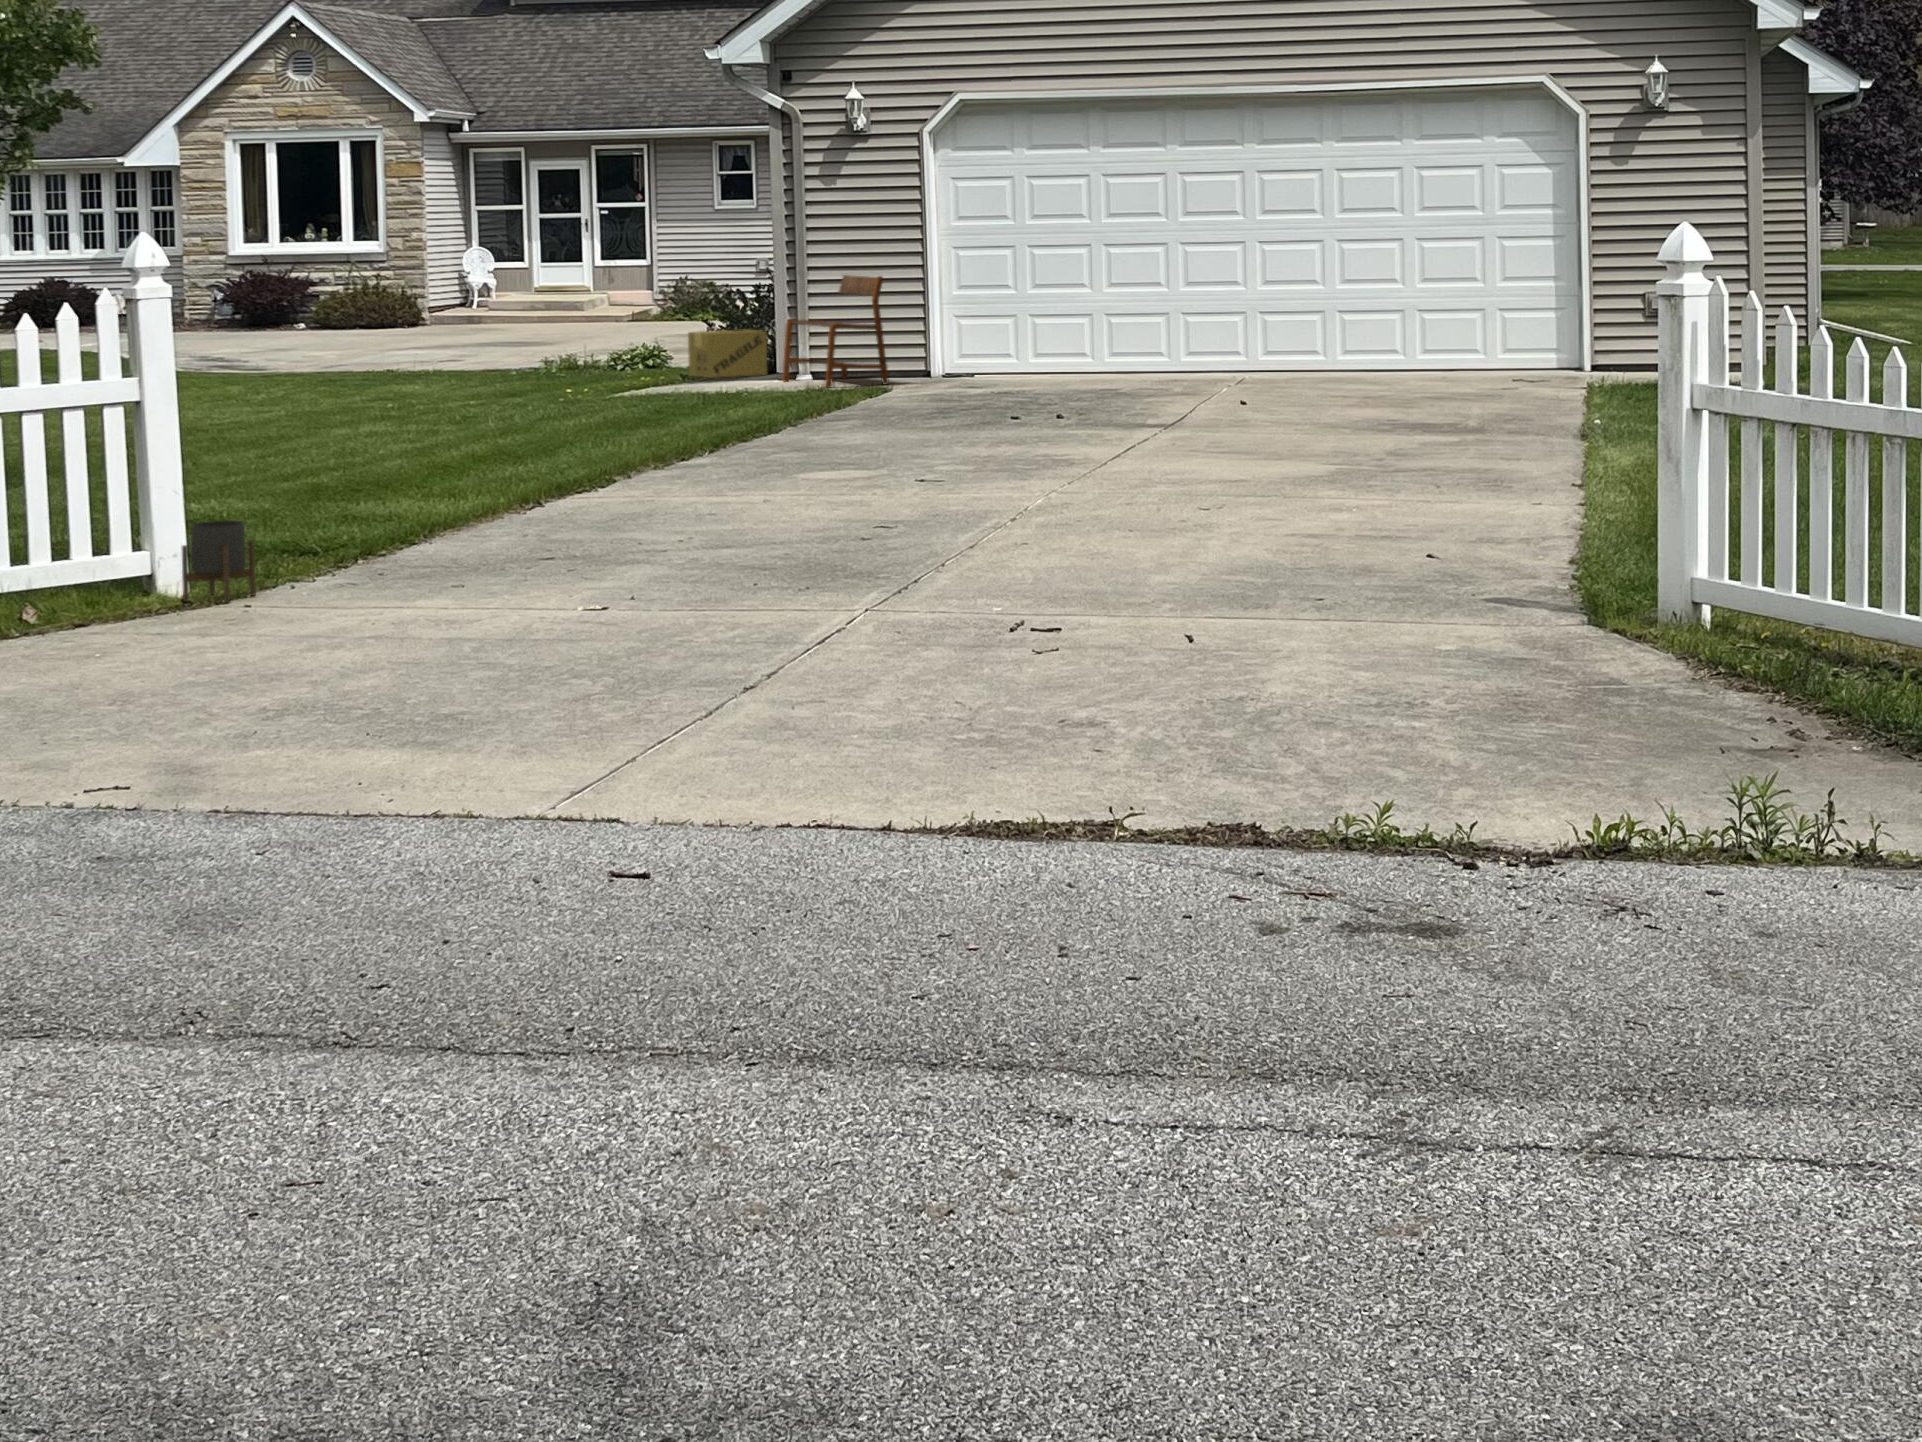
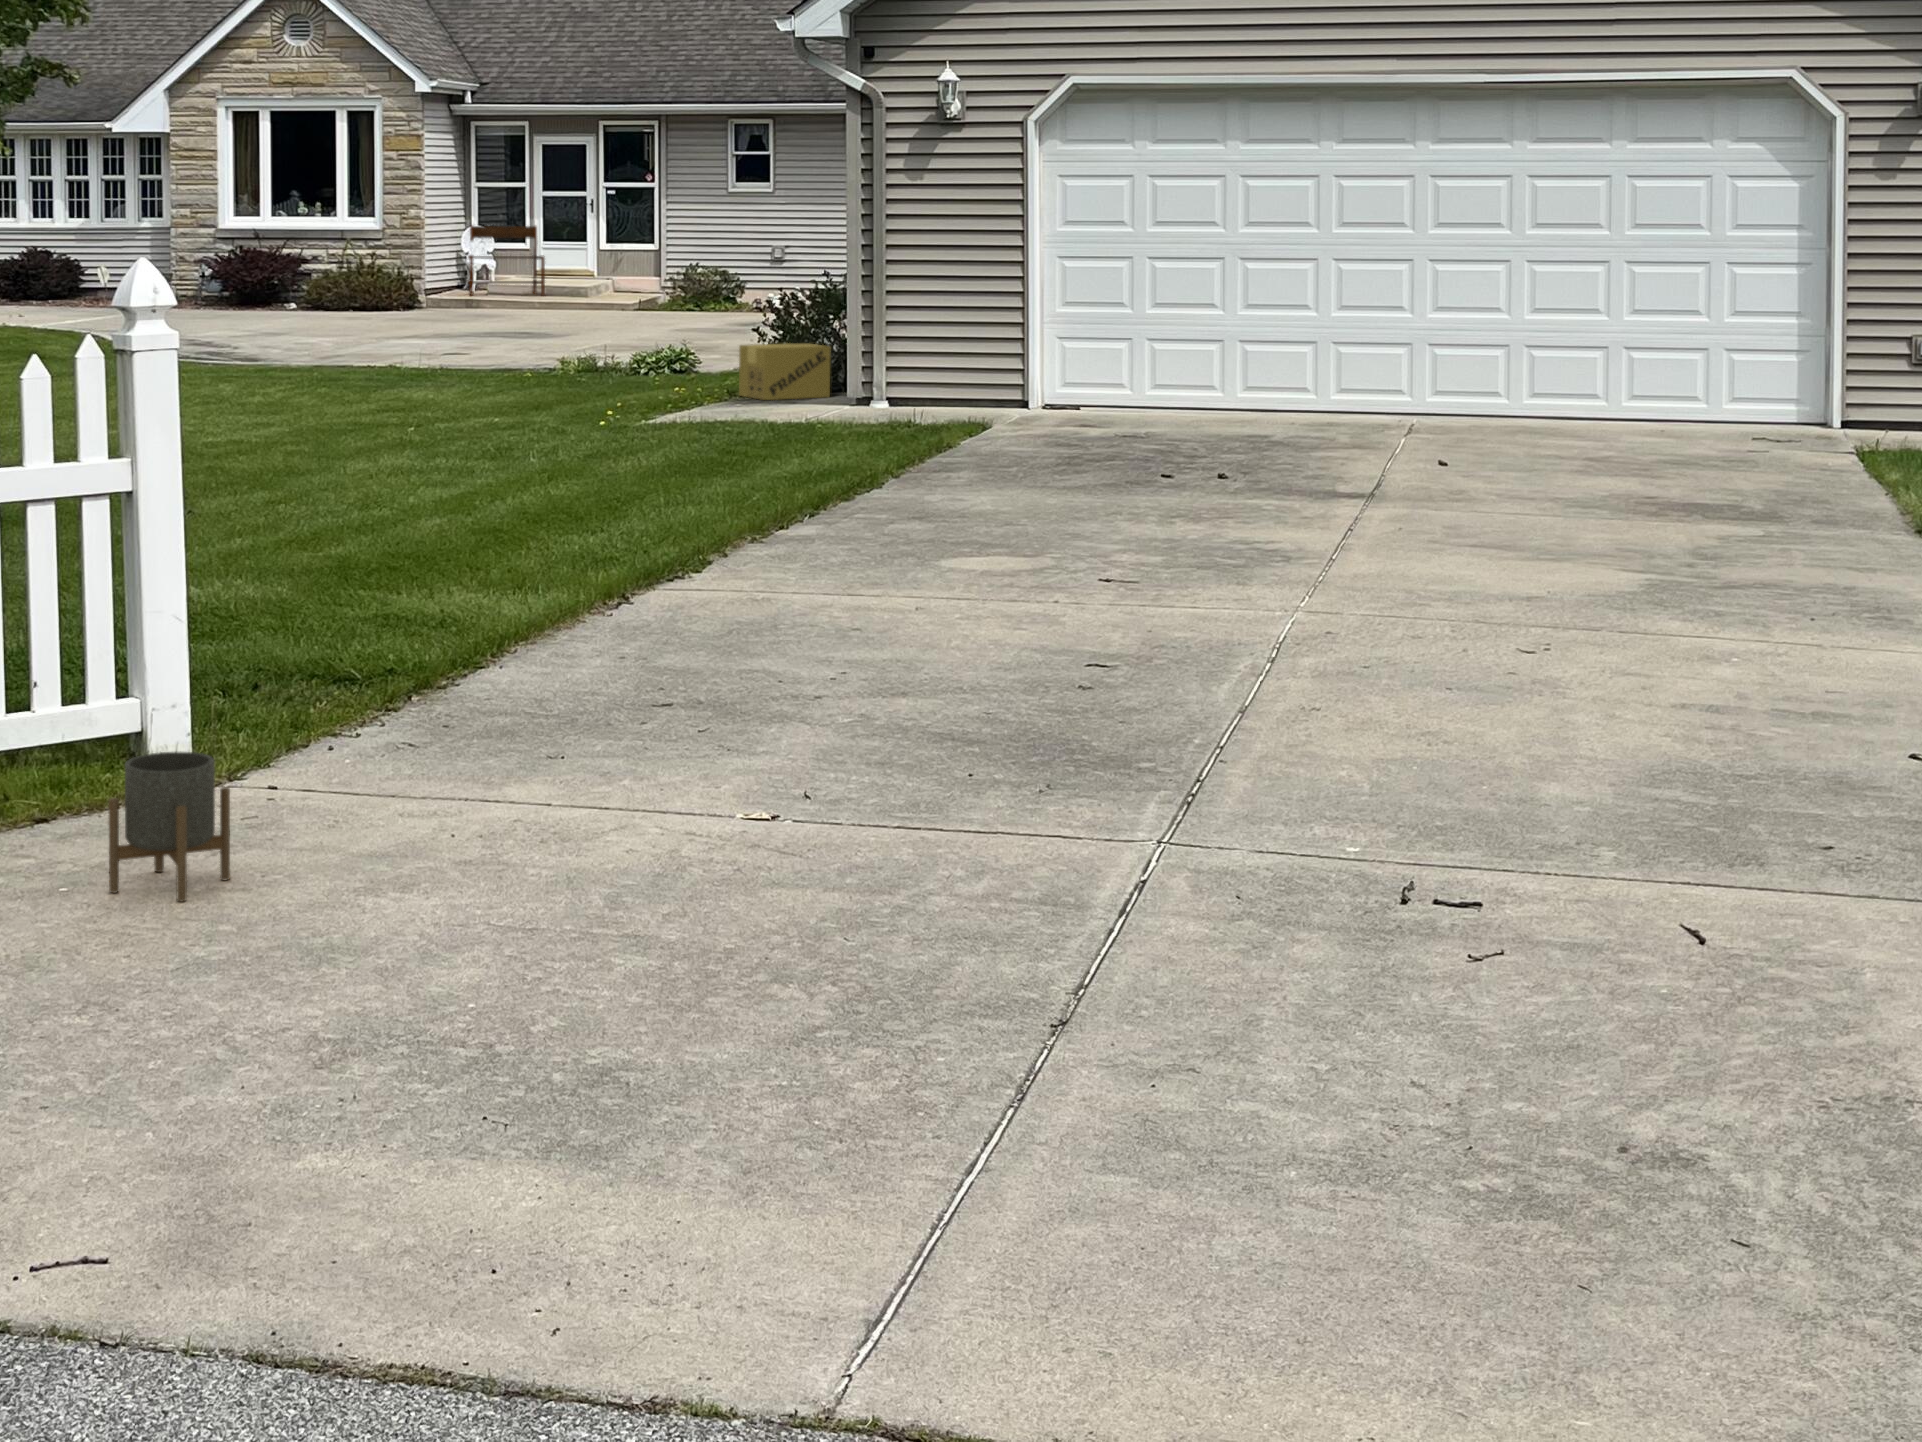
bench: present [782,275,889,388] -> present [468,225,545,296]

